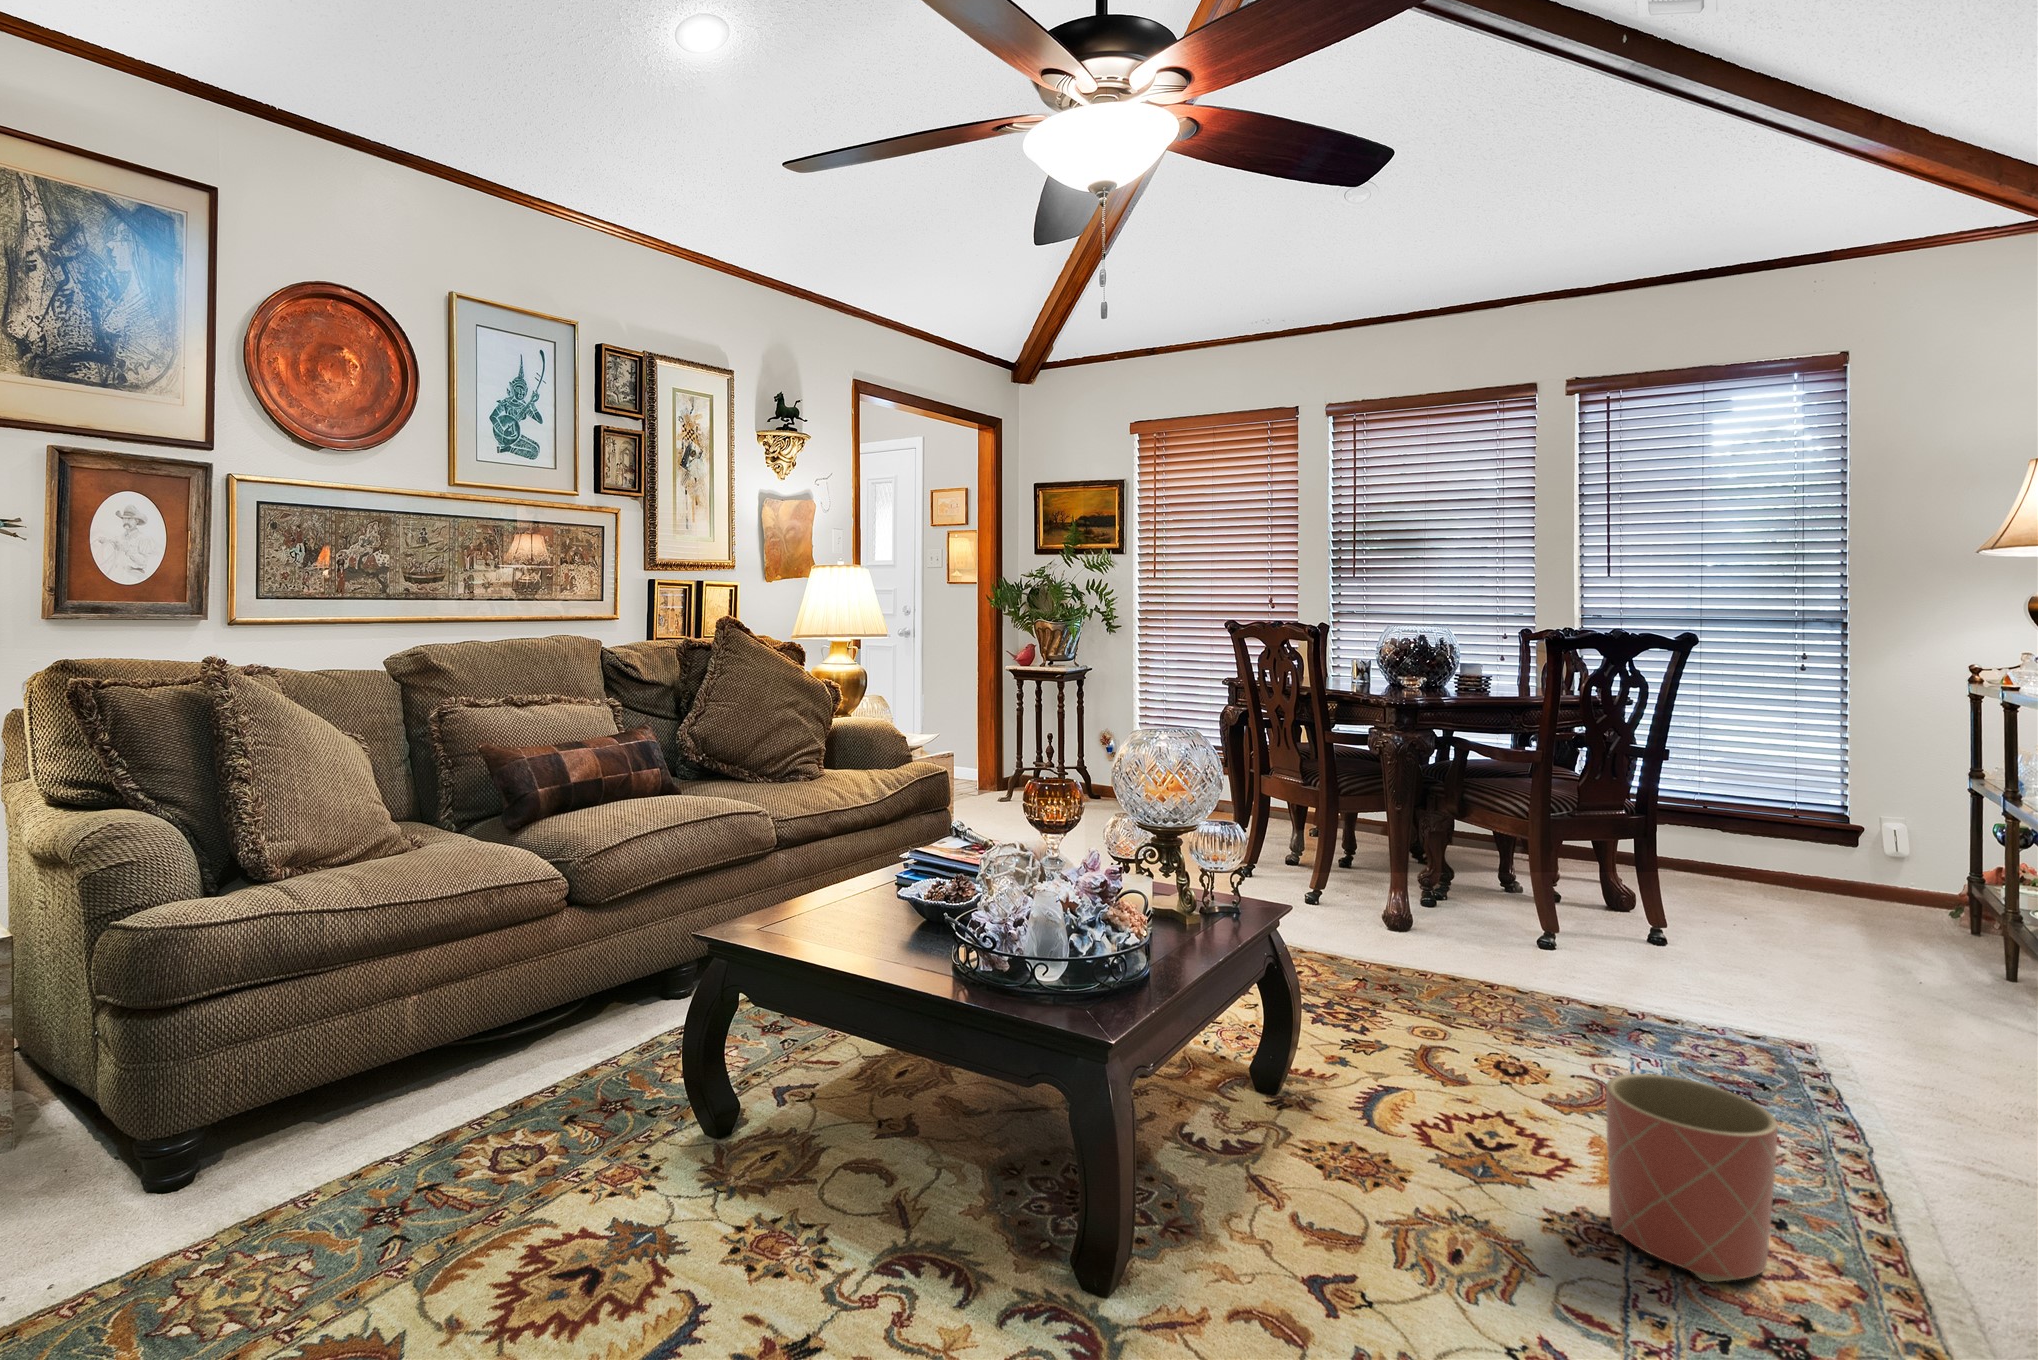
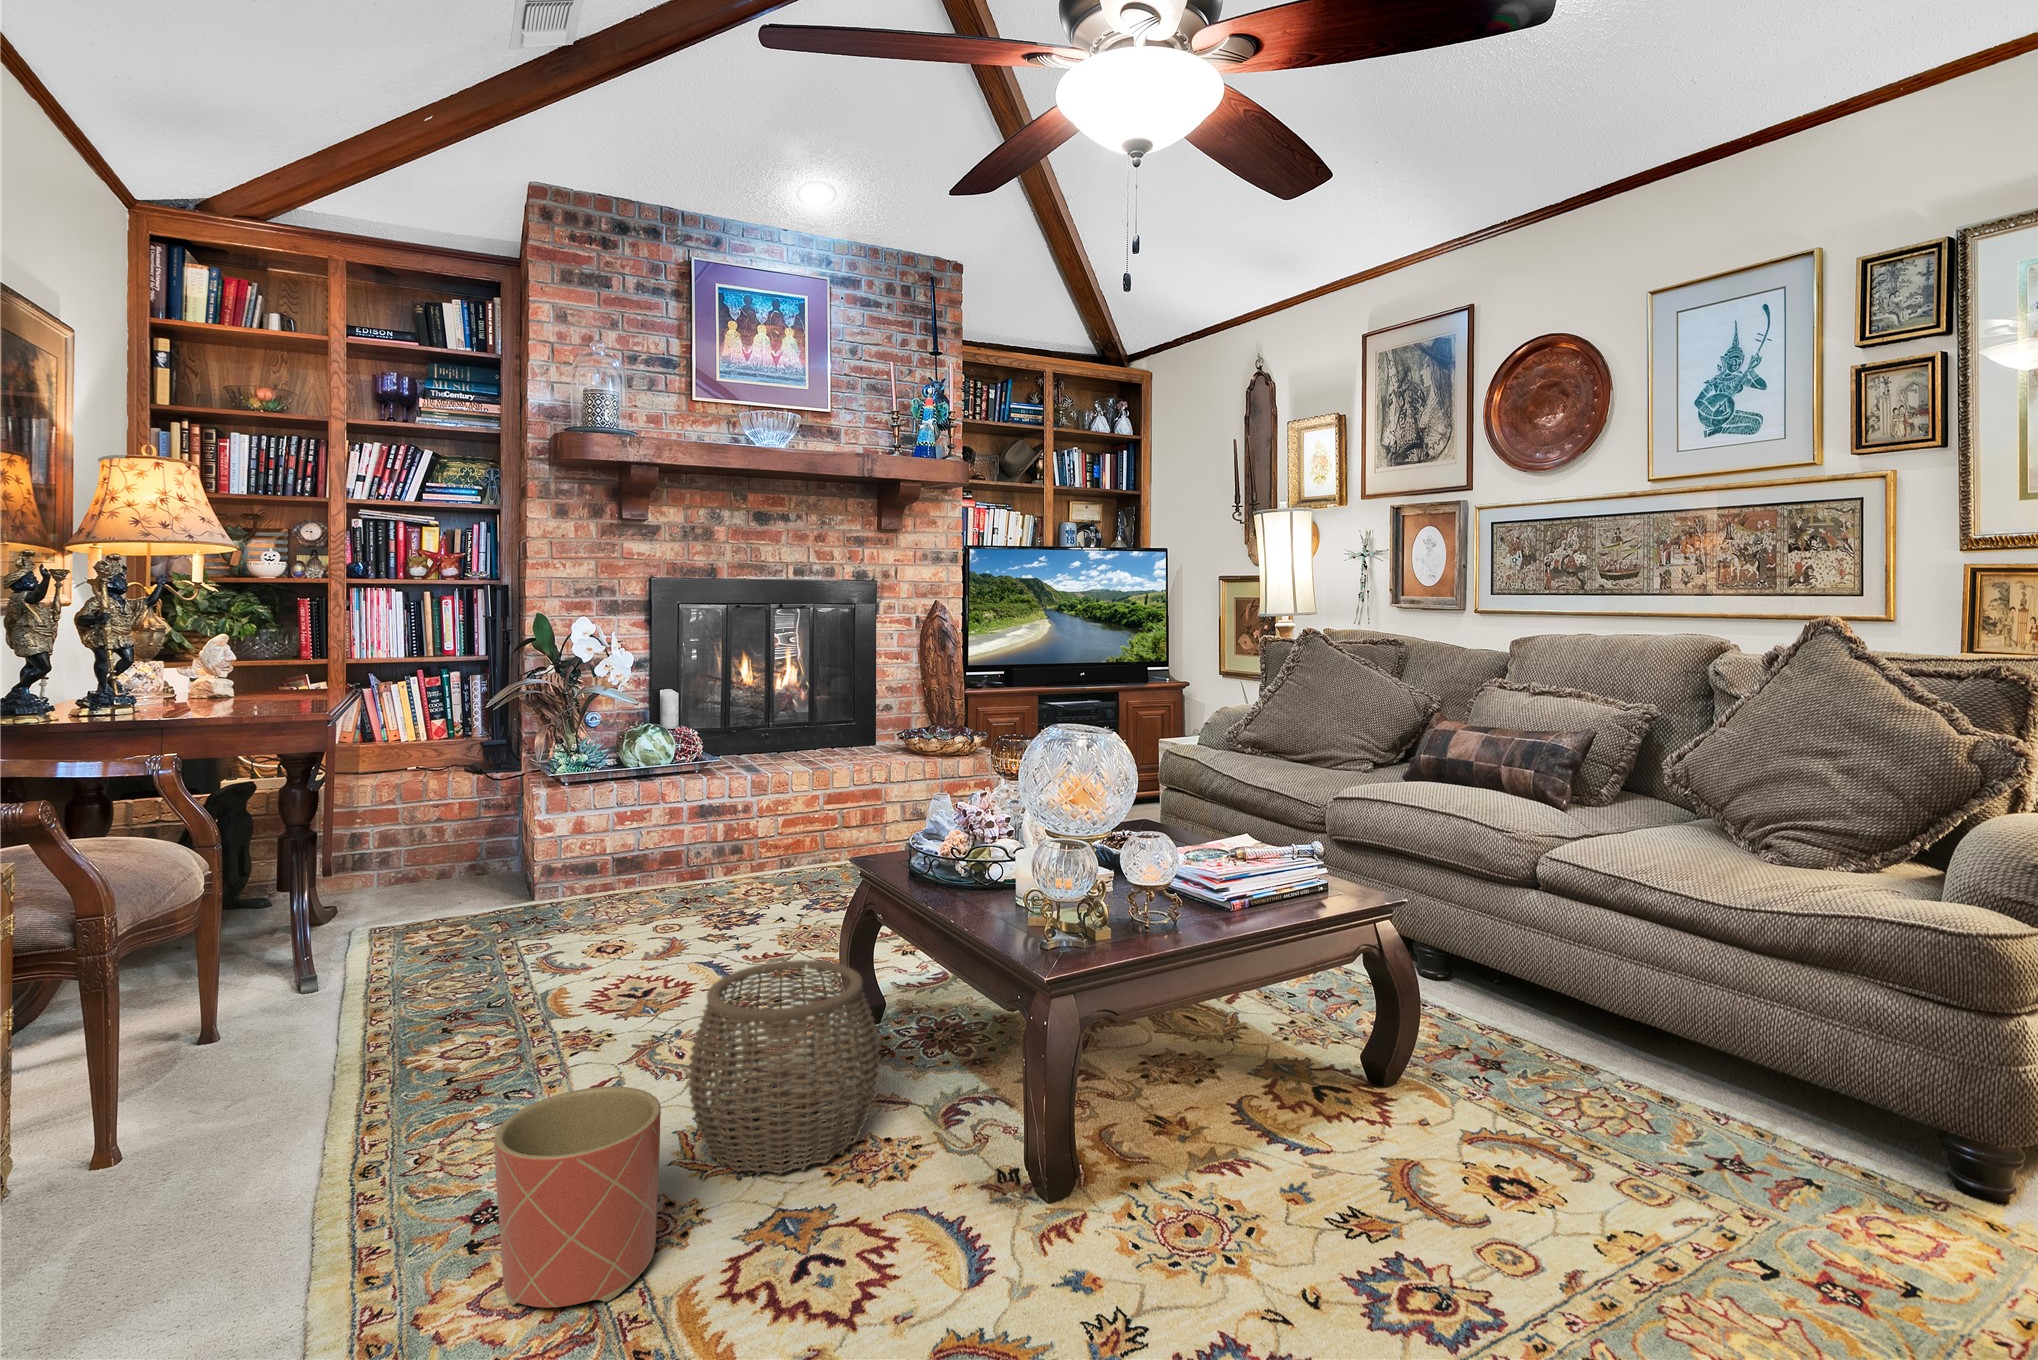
woven basket: none [1294,1017,1527,1274] -> present [688,960,880,1175]

